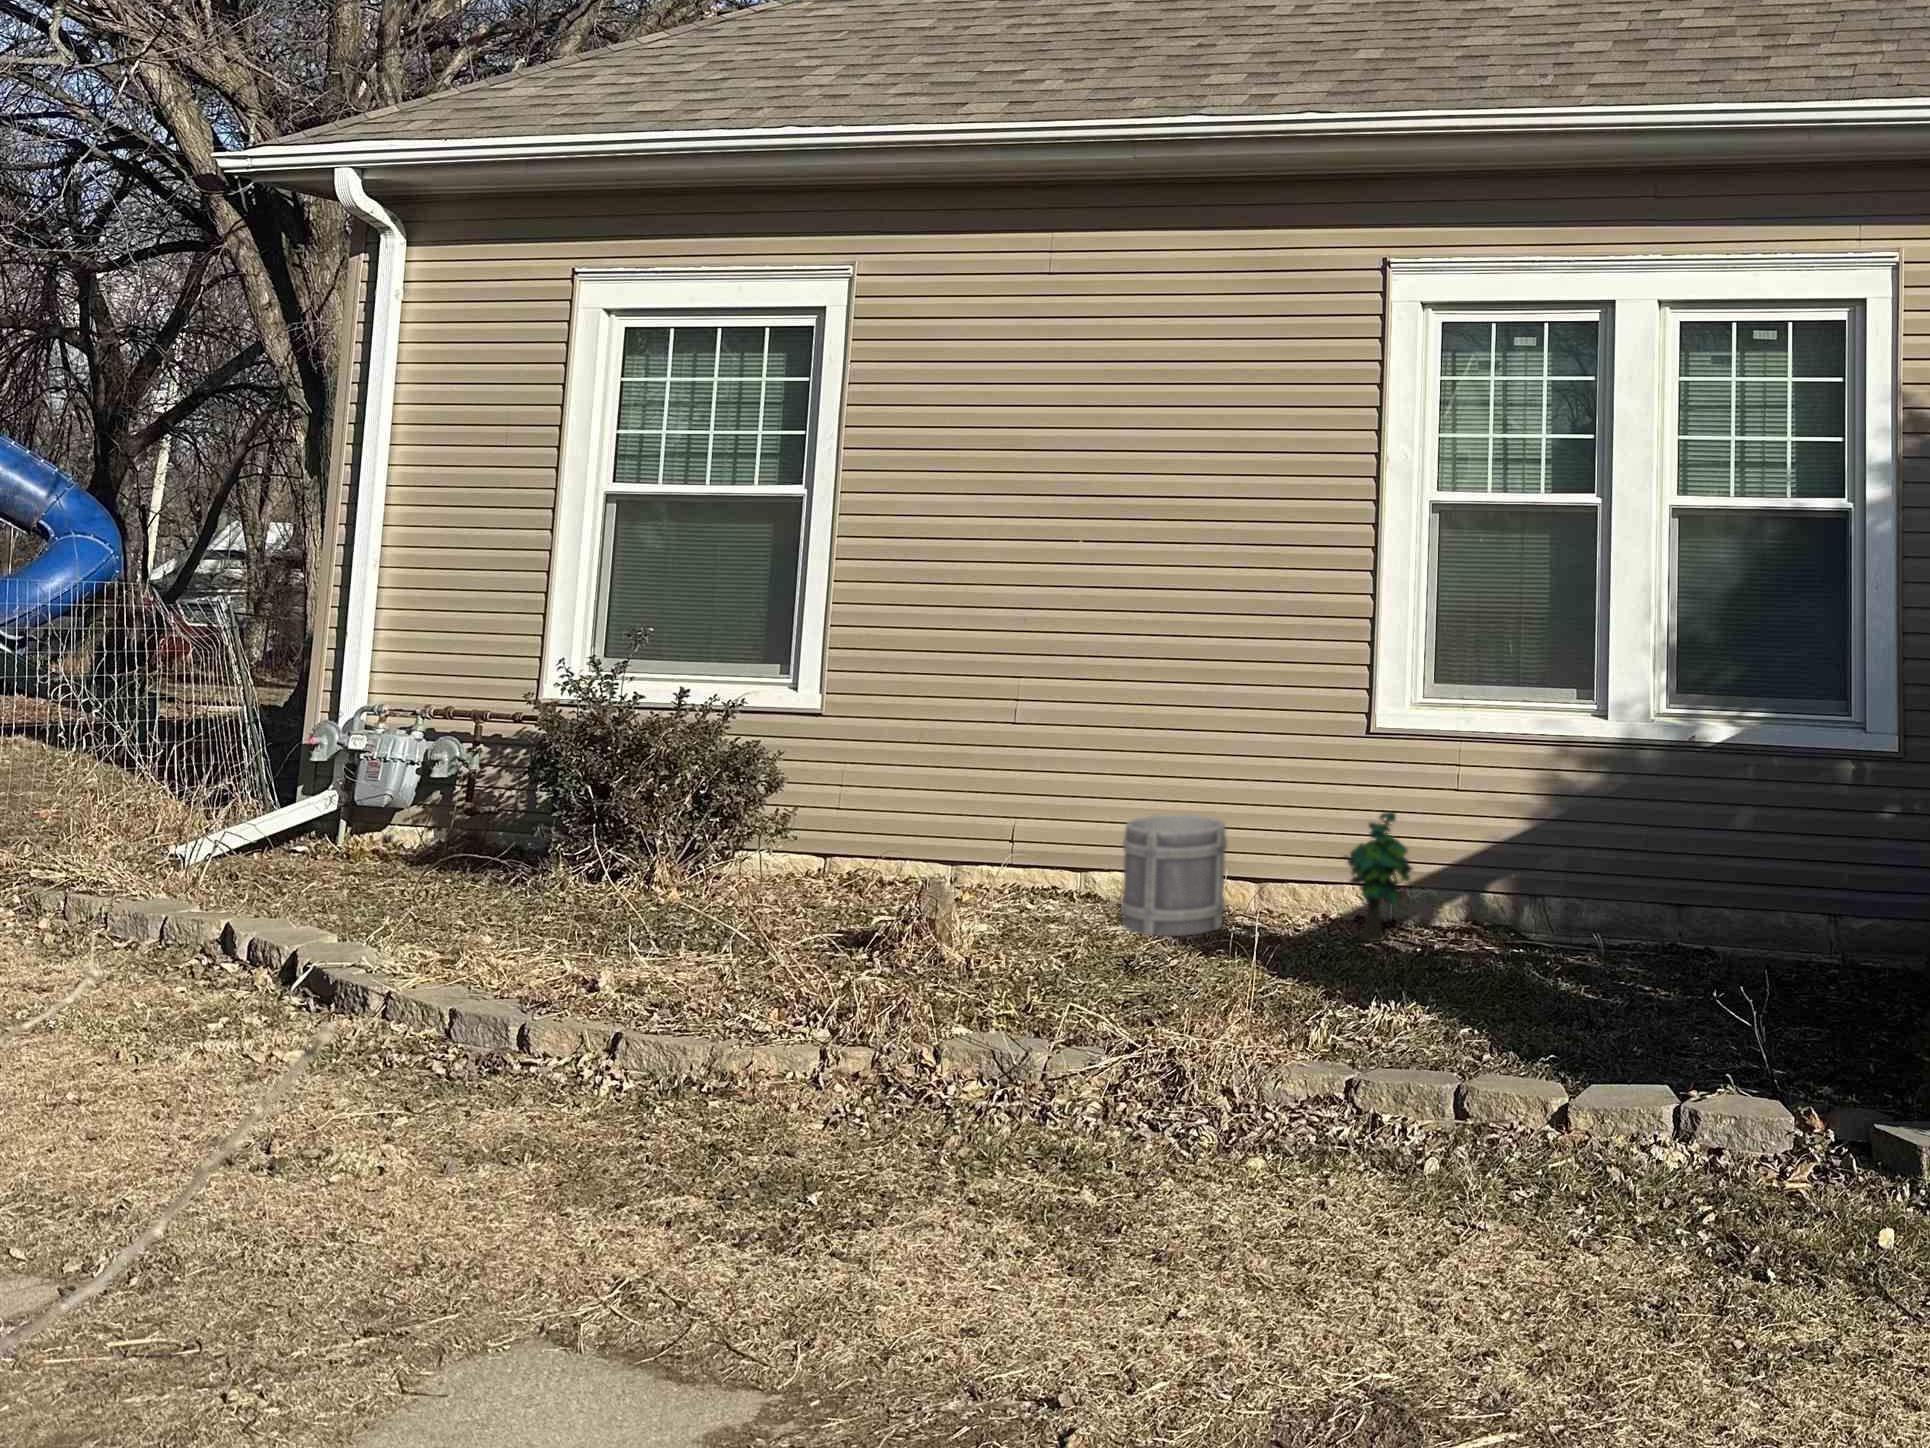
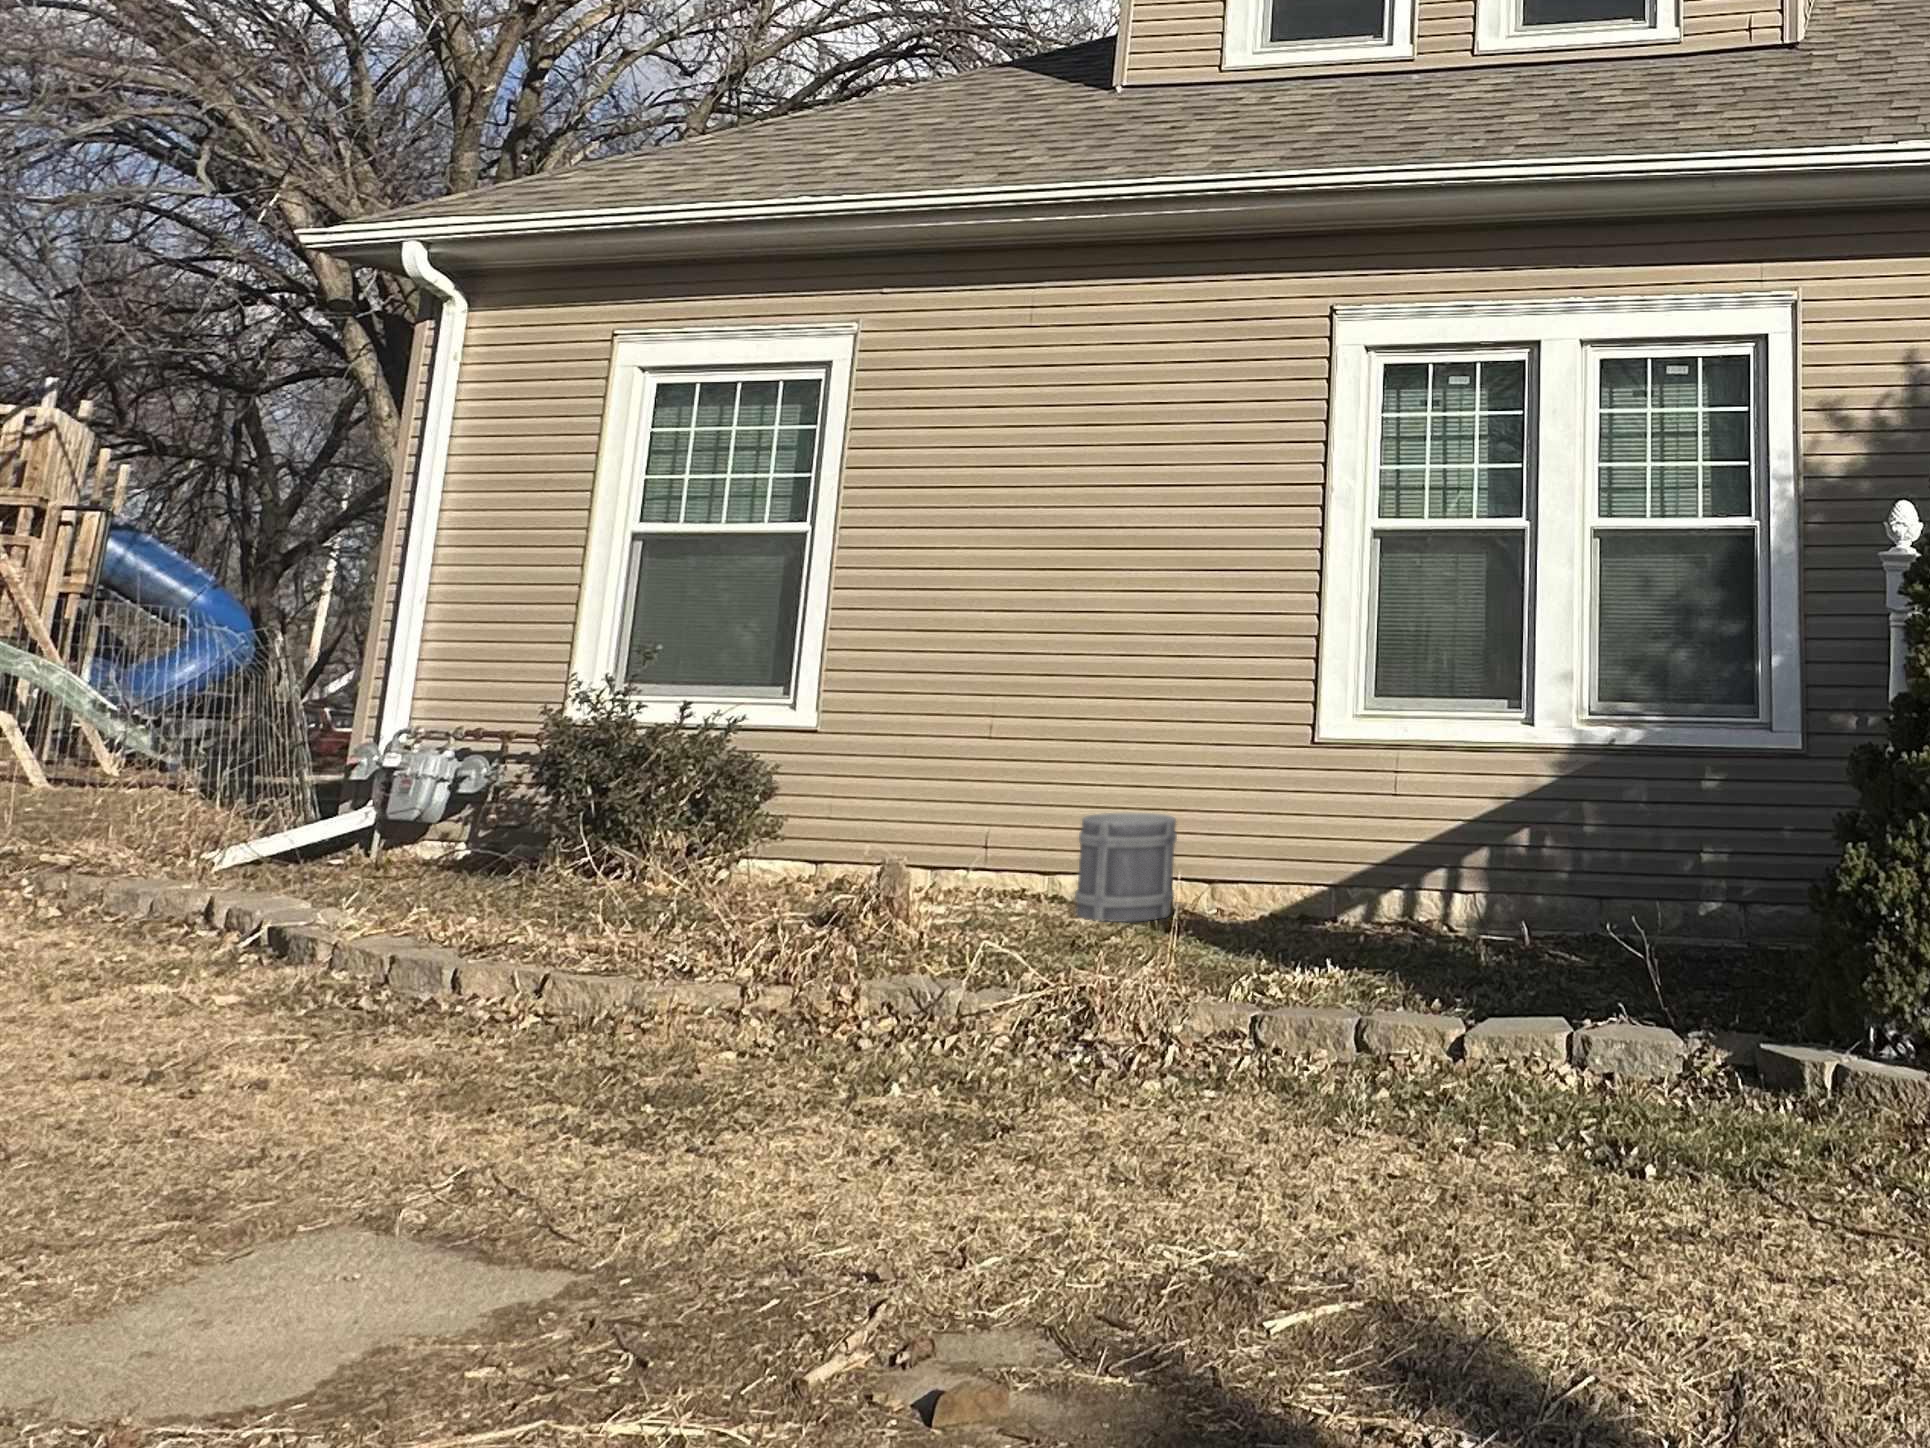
decorative plant: present [1342,812,1413,942] -> none [1278,803,1349,927]

